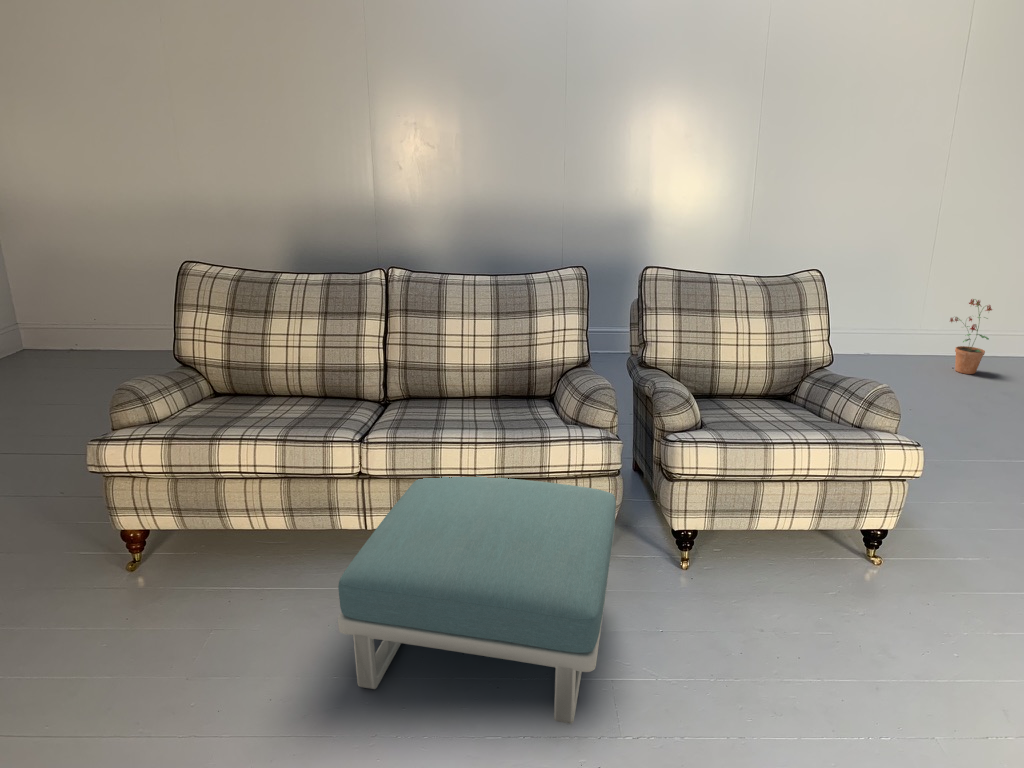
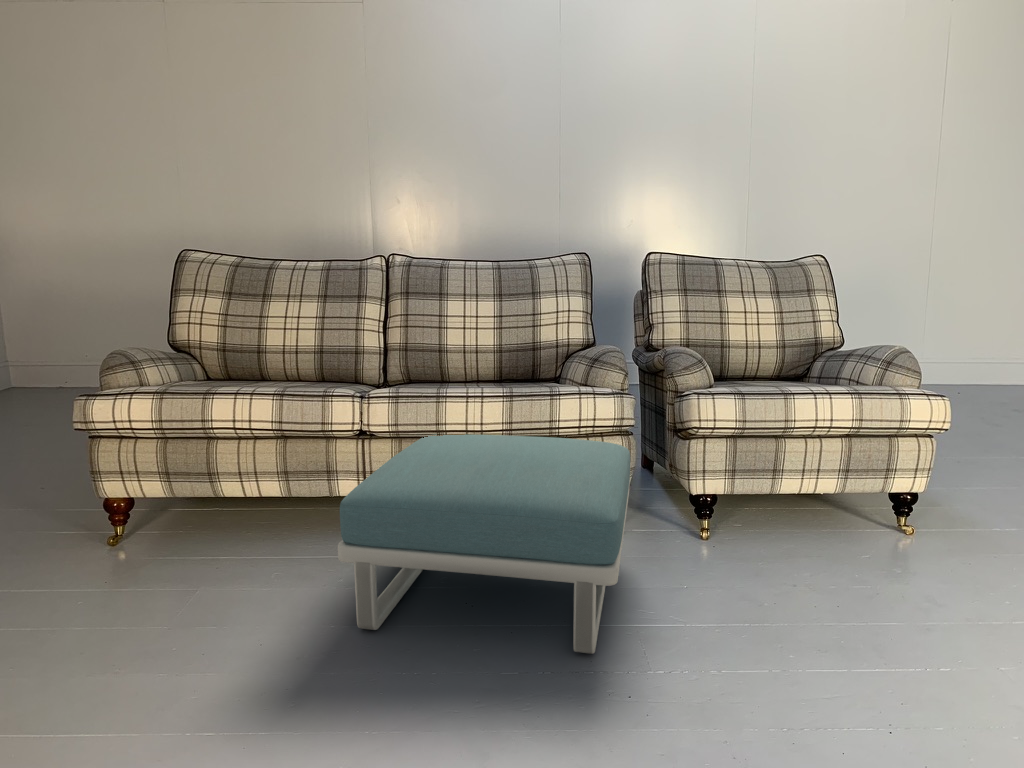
potted plant: present [950,299,992,374] -> none [960,319,1006,396]

